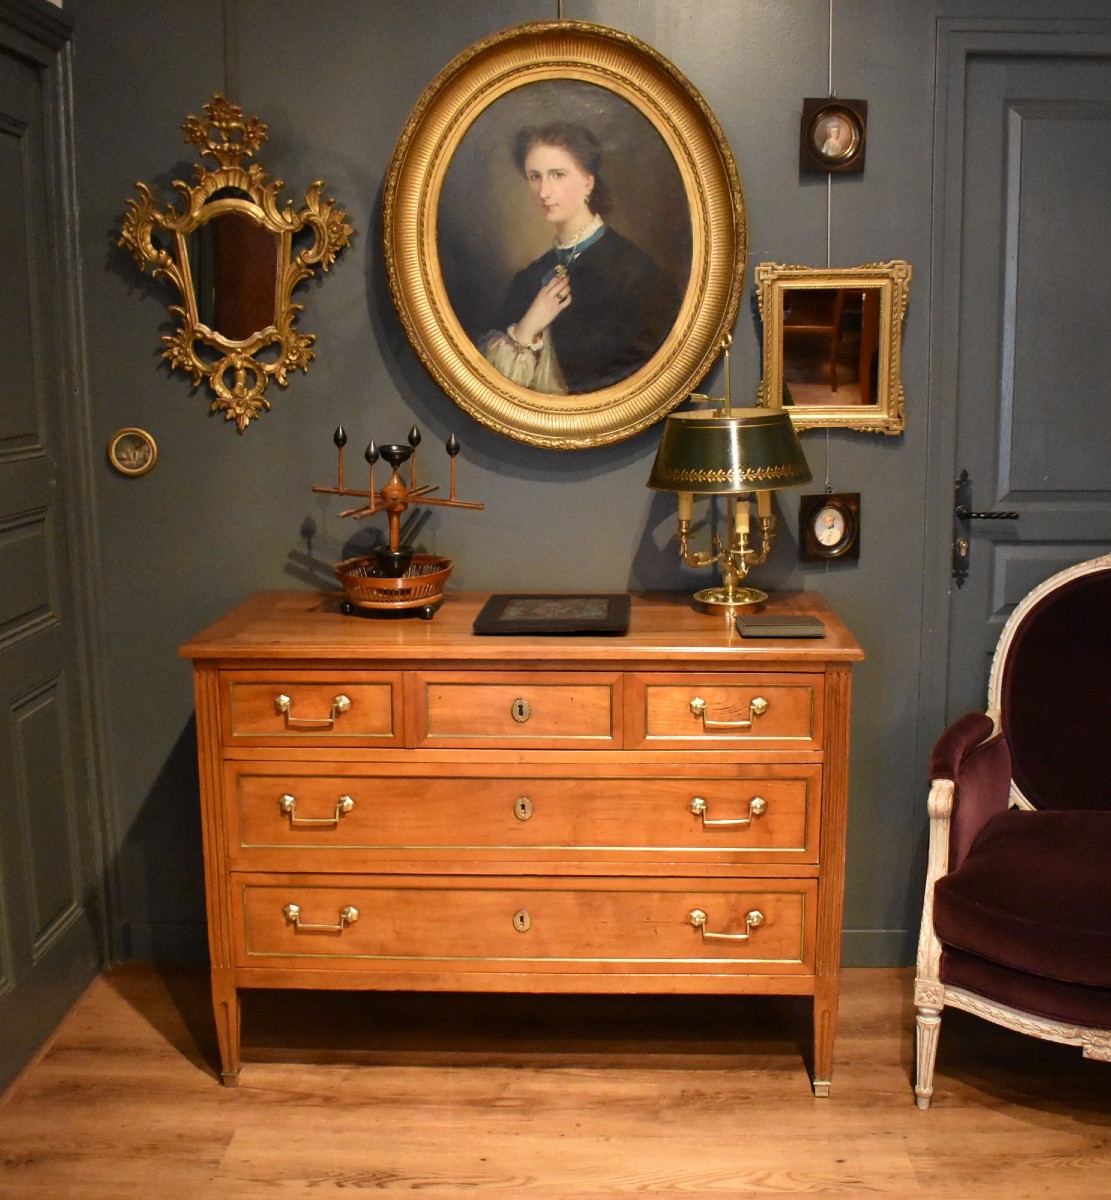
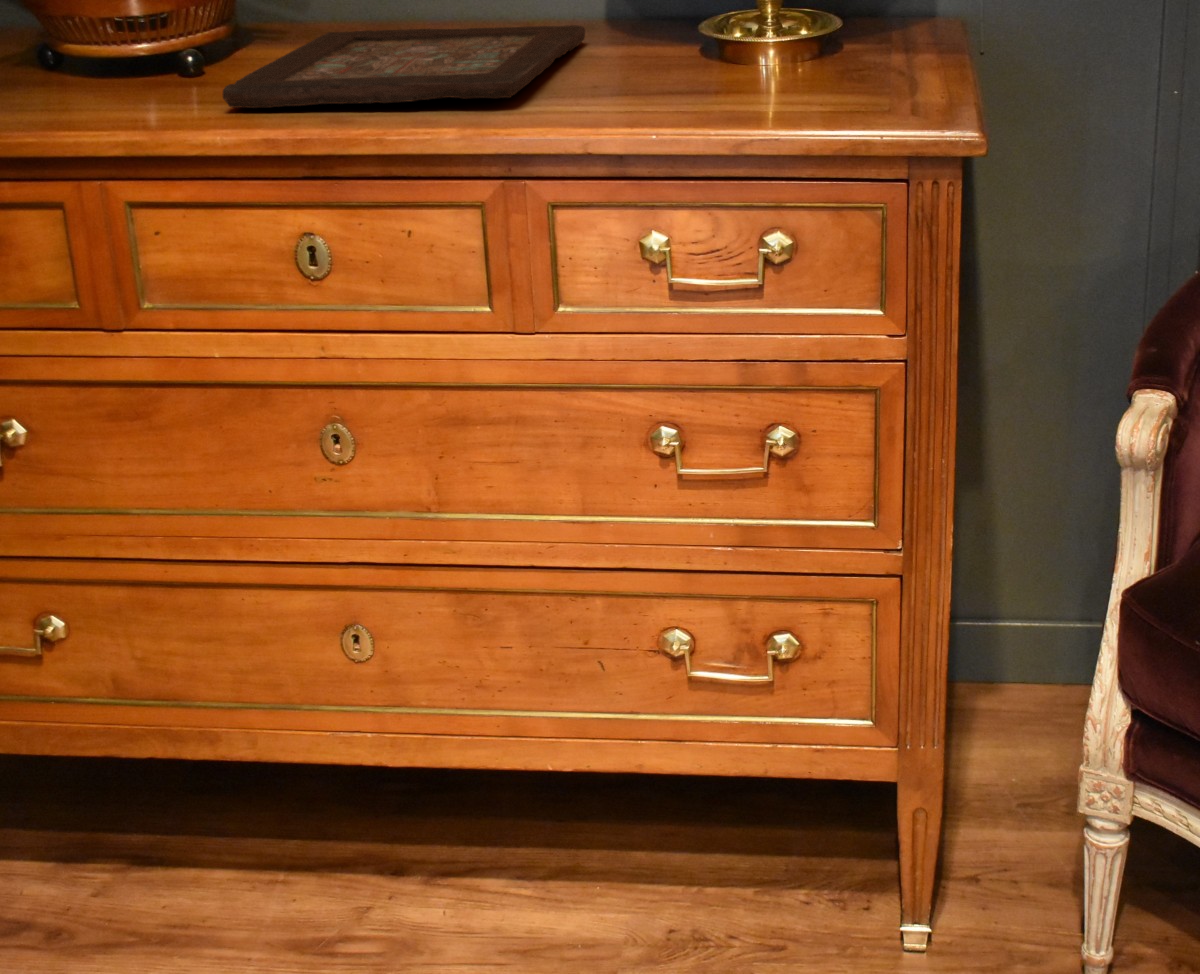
book: present [732,613,826,636] -> none [743,57,919,103]

